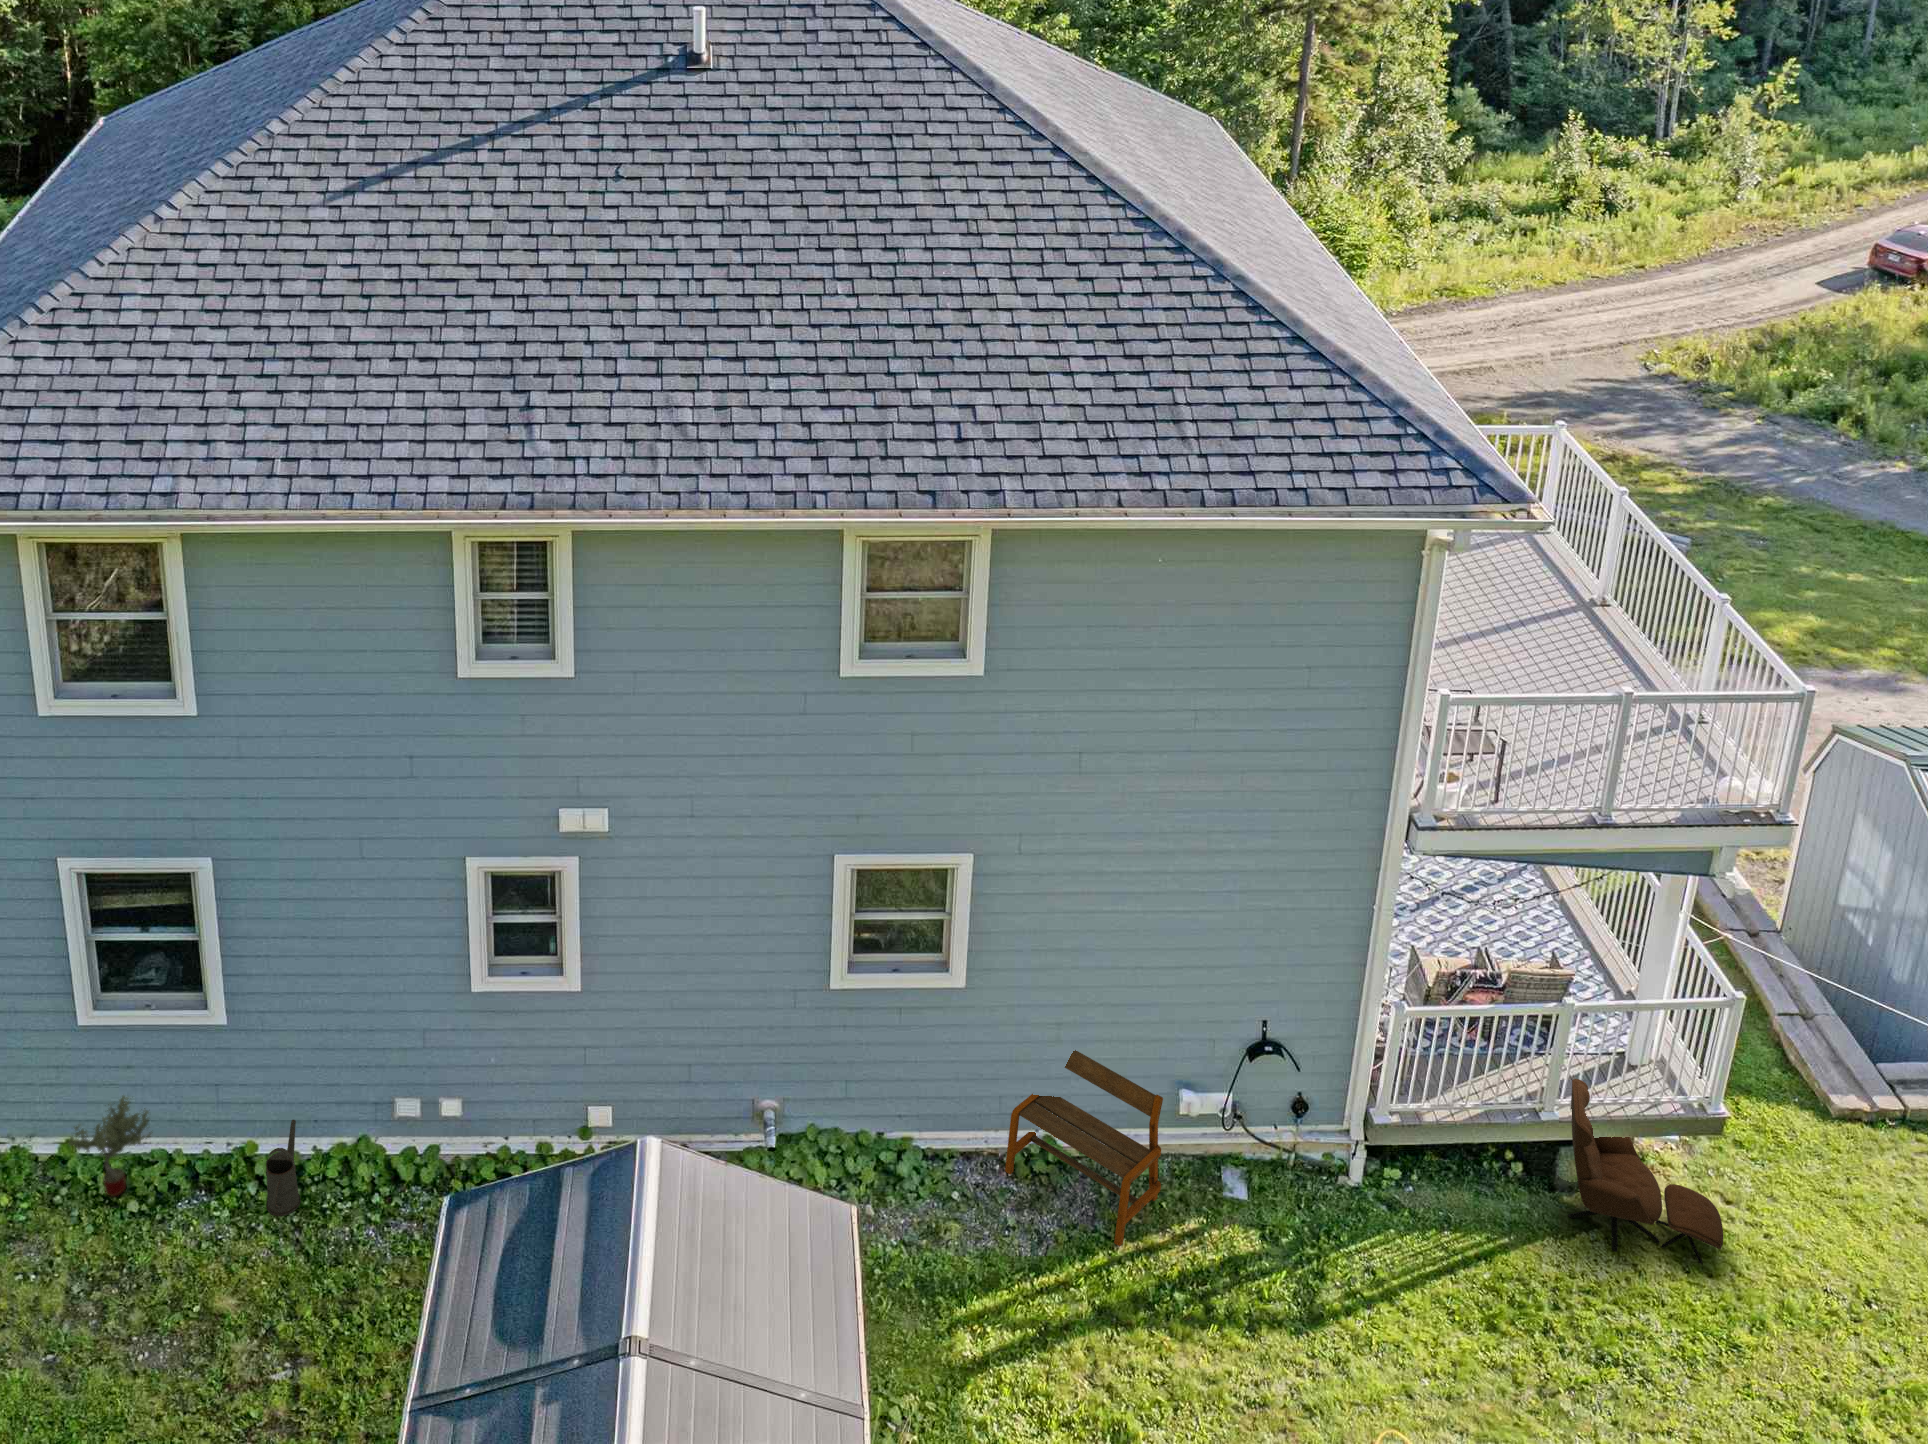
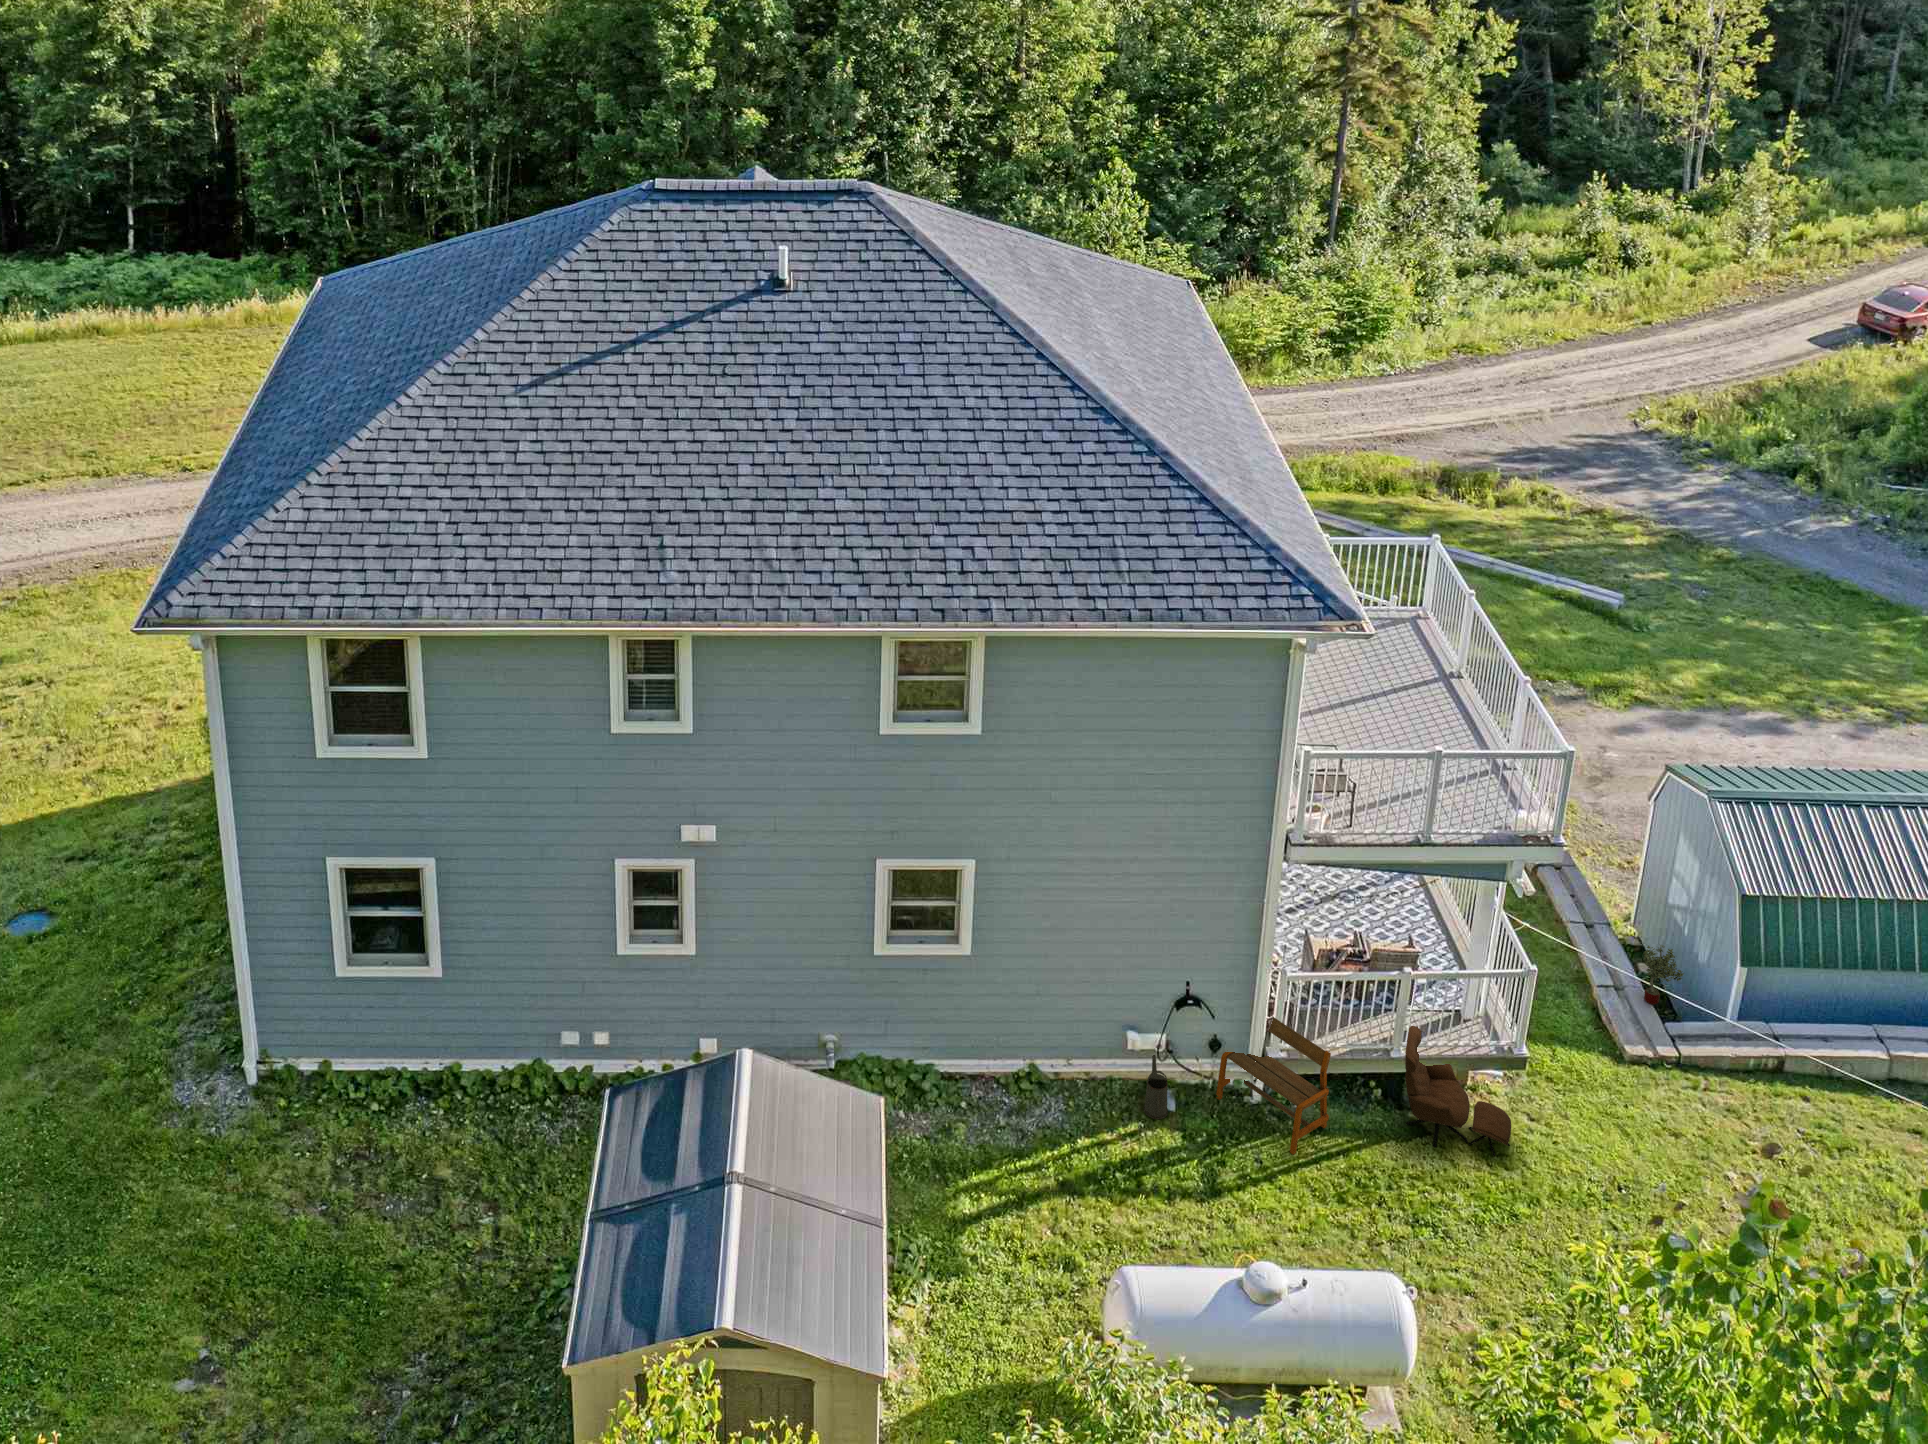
bench: present [1005,1050,1163,1246] -> present [1216,1015,1331,1155]
potted tree: present [69,1096,151,1196] -> present [1643,945,1684,1005]
watering can: present [266,1120,301,1216] -> present [1144,1055,1168,1119]

